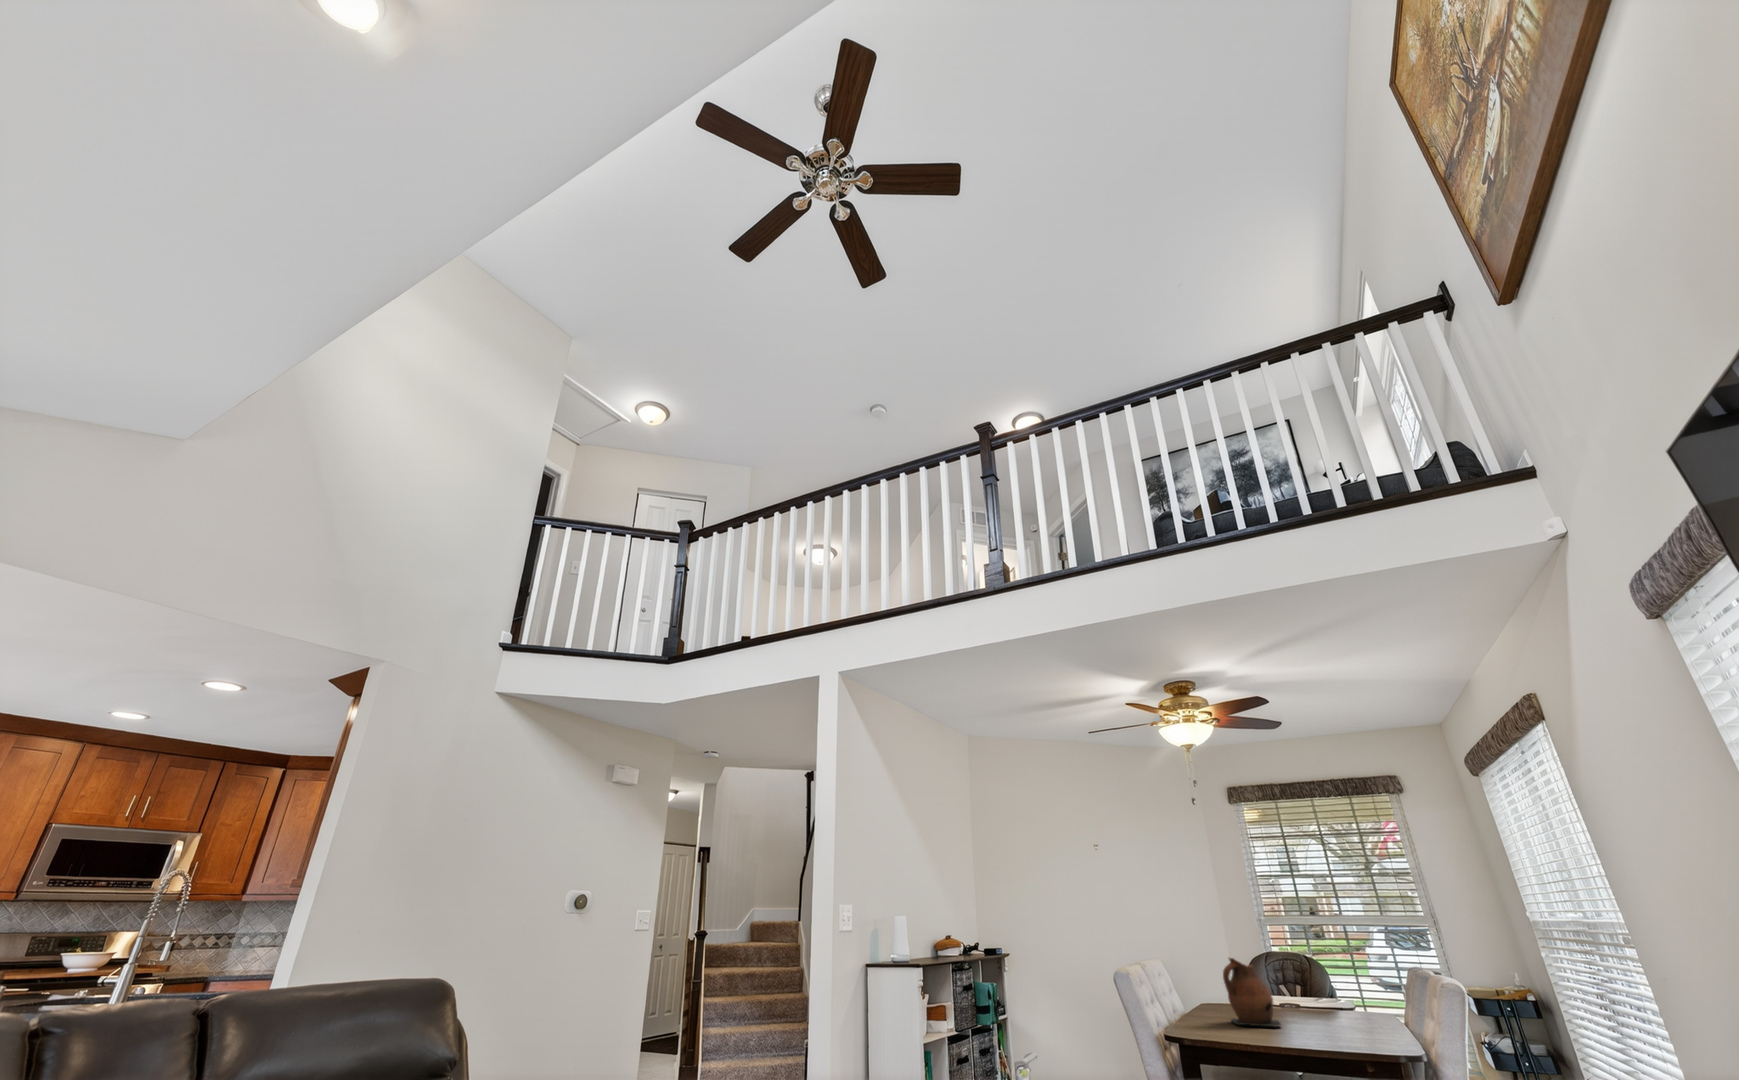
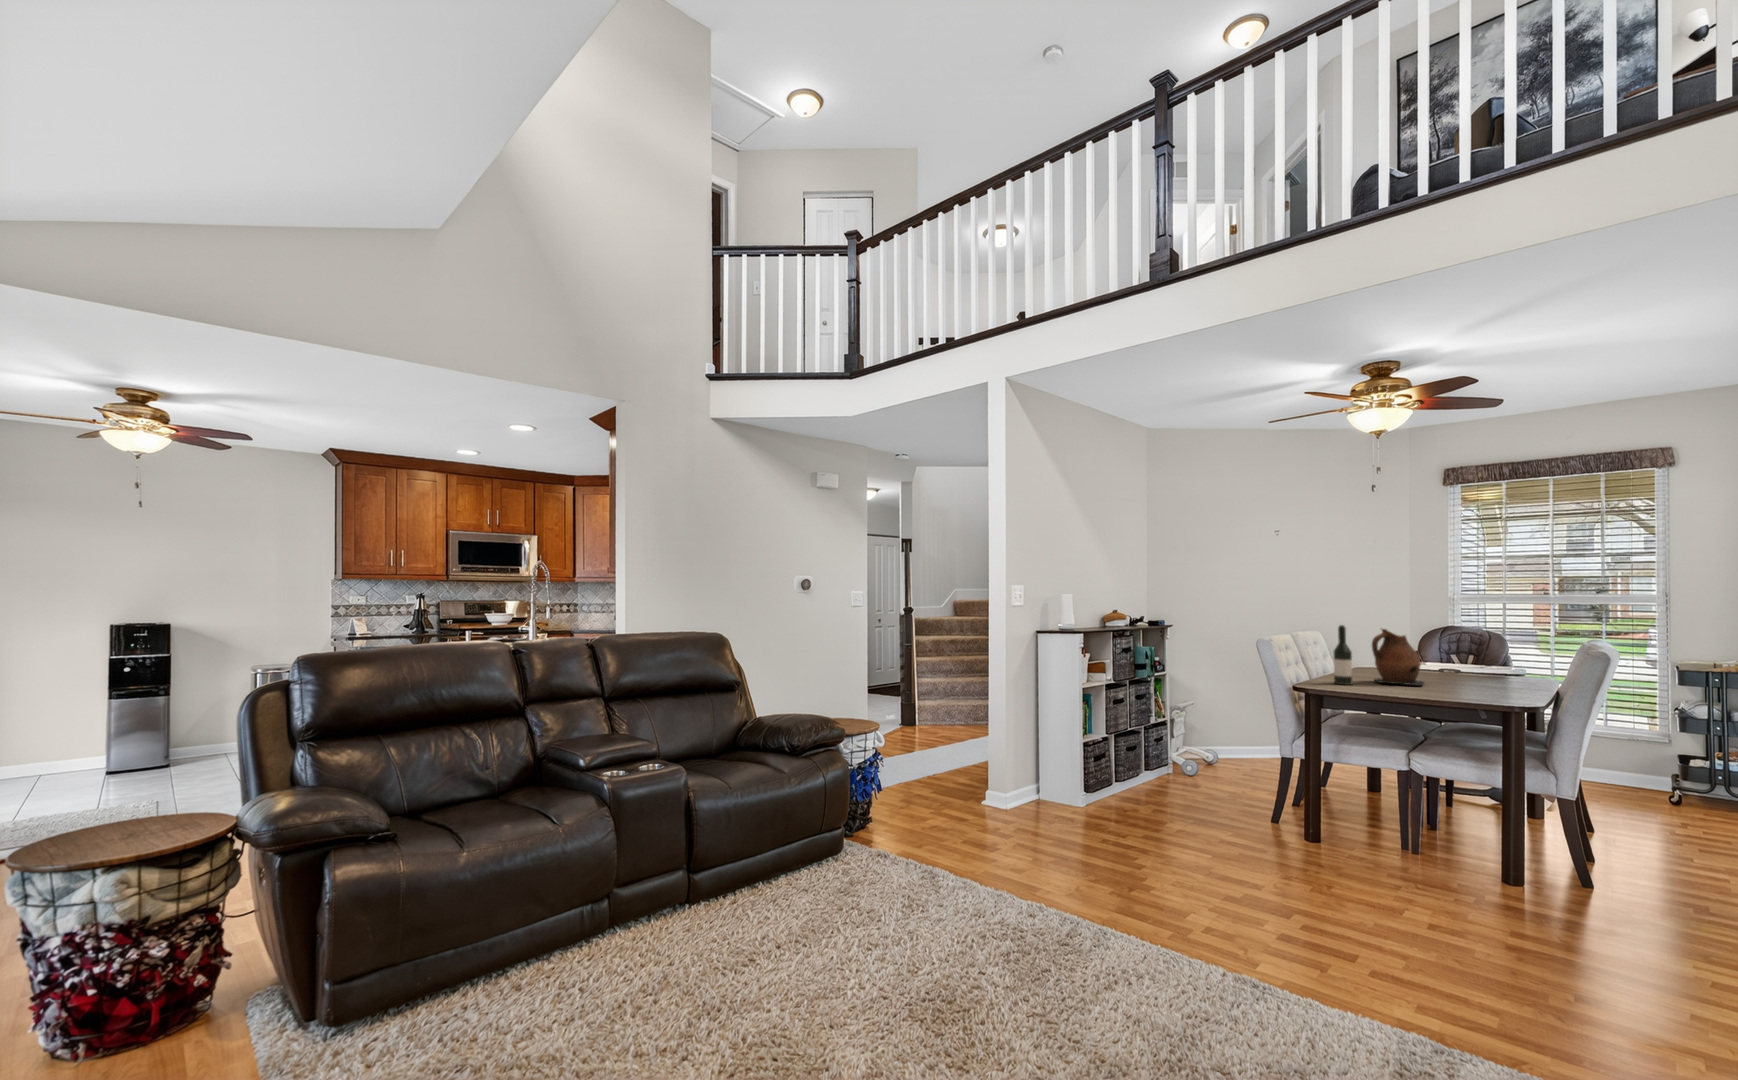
wine bottle: none [1189,955,1213,1029] -> present [1334,625,1352,685]

